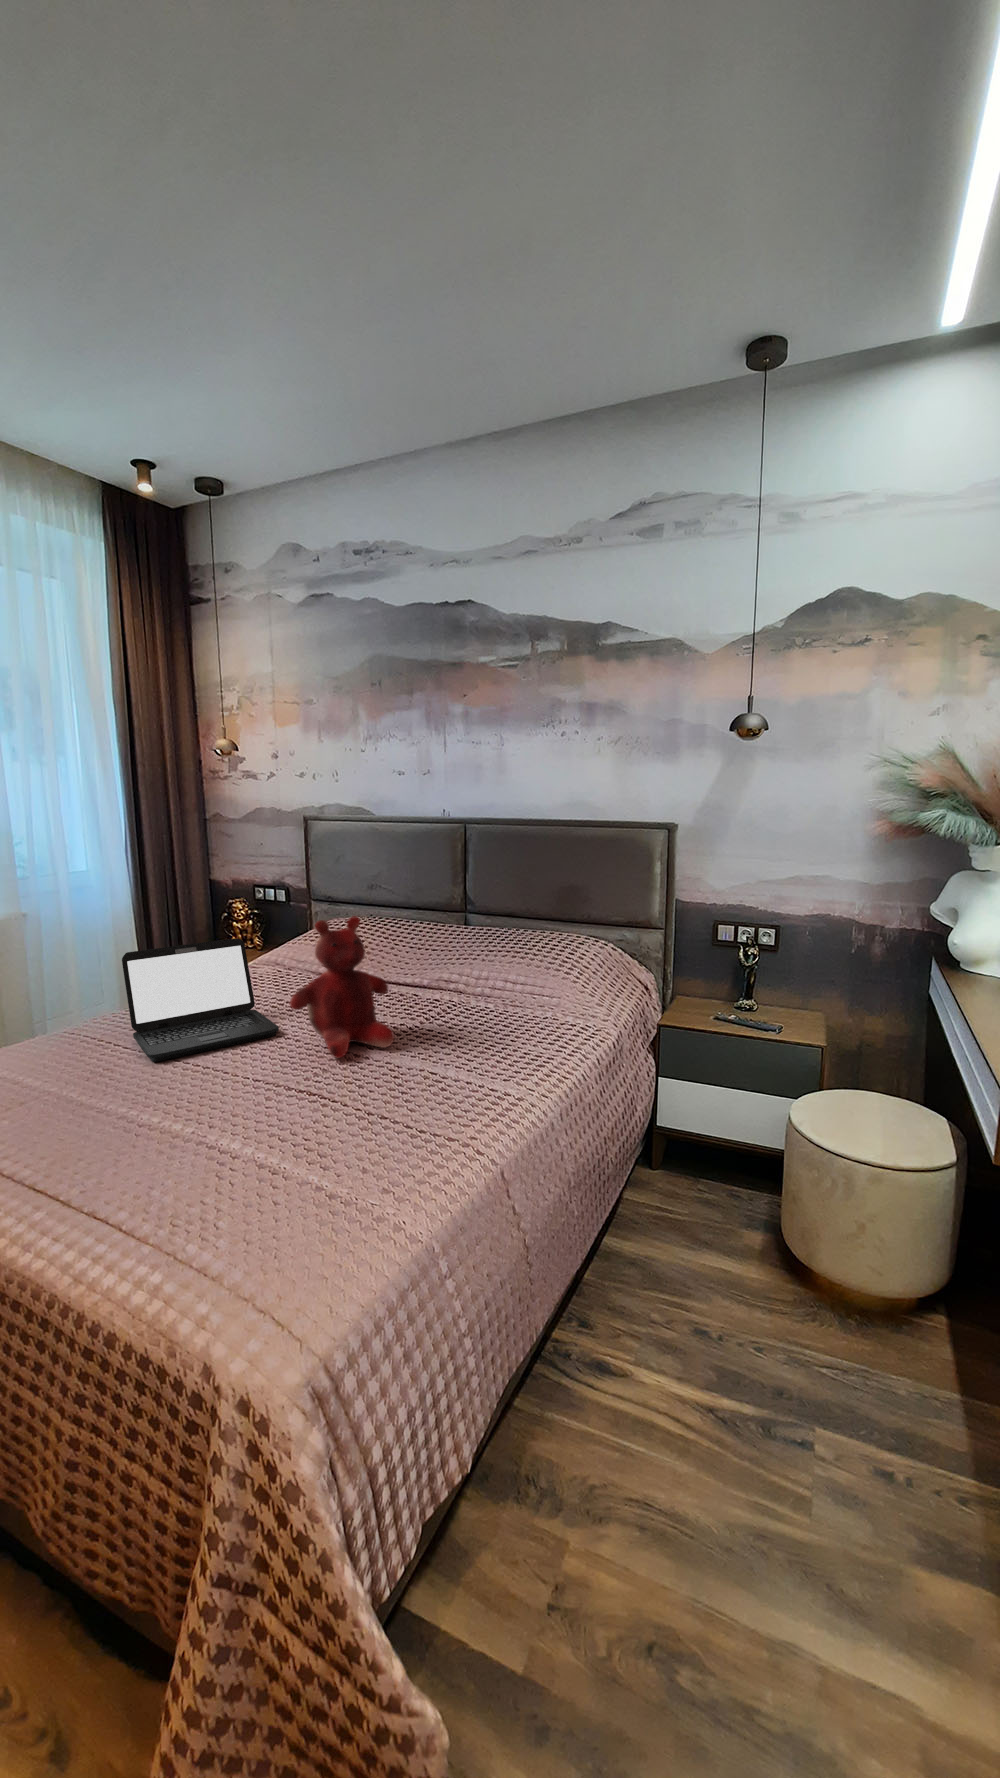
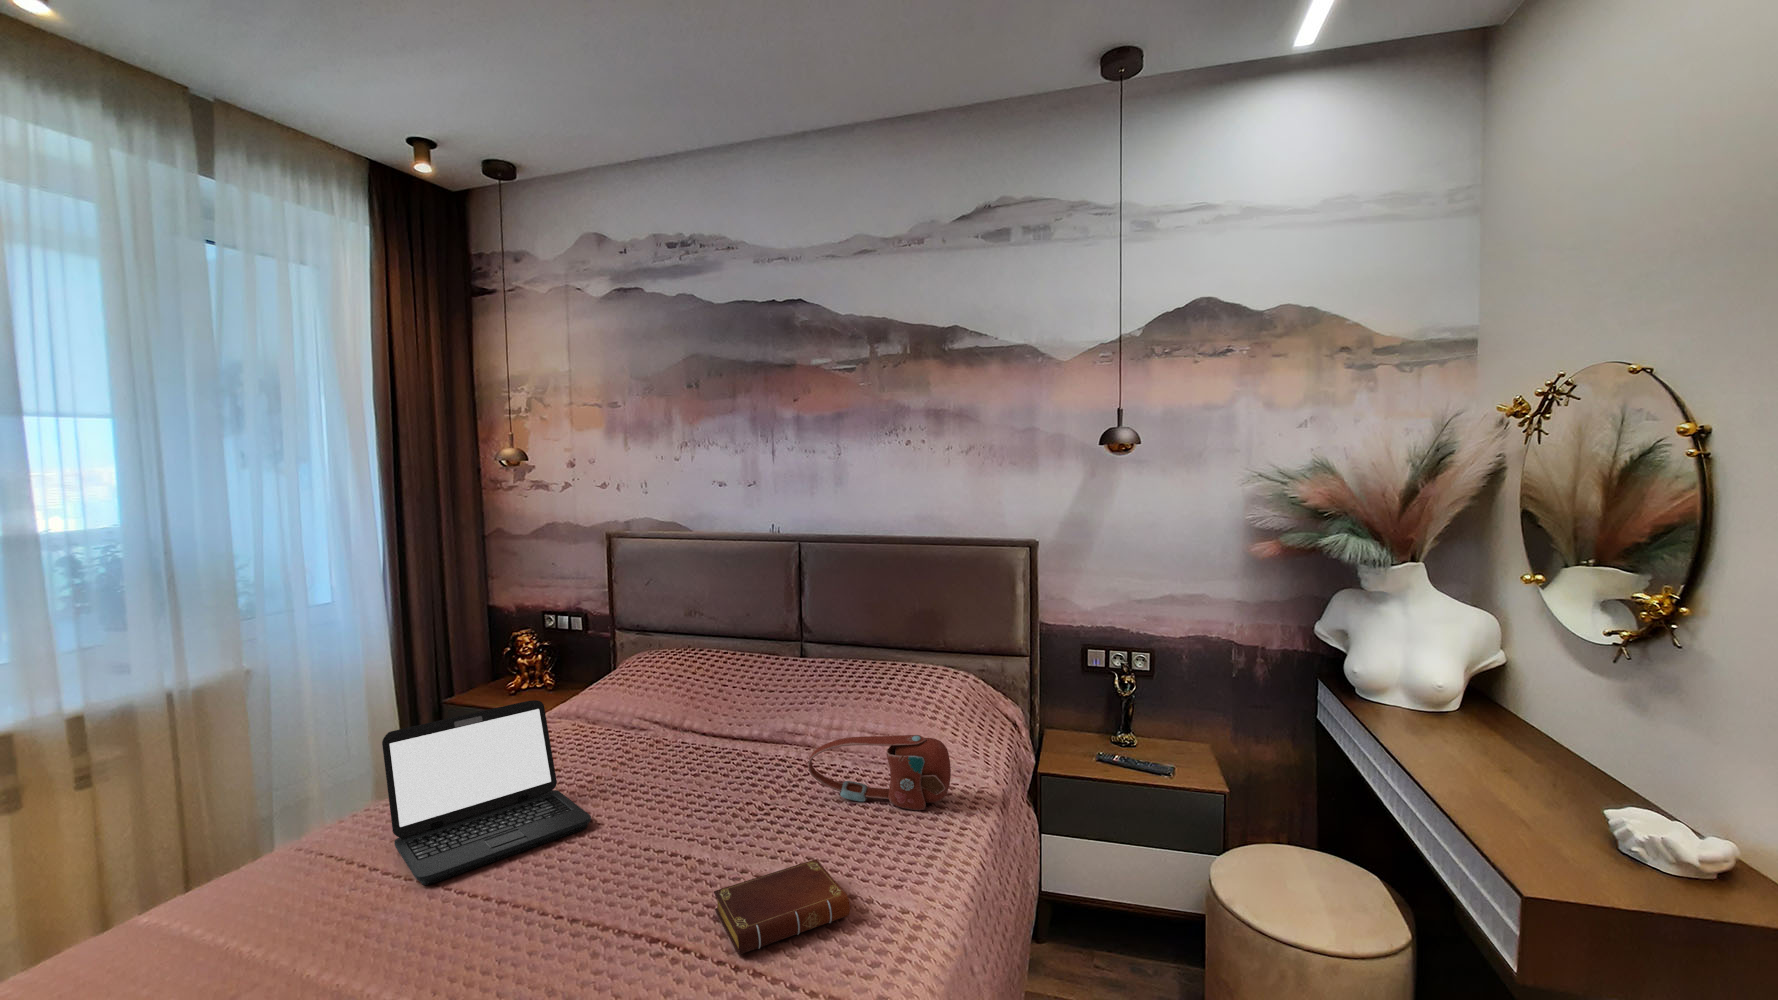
teddy bear: present [290,916,394,1058] -> none [609,673,742,861]
handbag: none [452,977,570,1038] -> present [808,735,951,810]
book: none [363,1060,466,1114] -> present [714,859,850,955]

